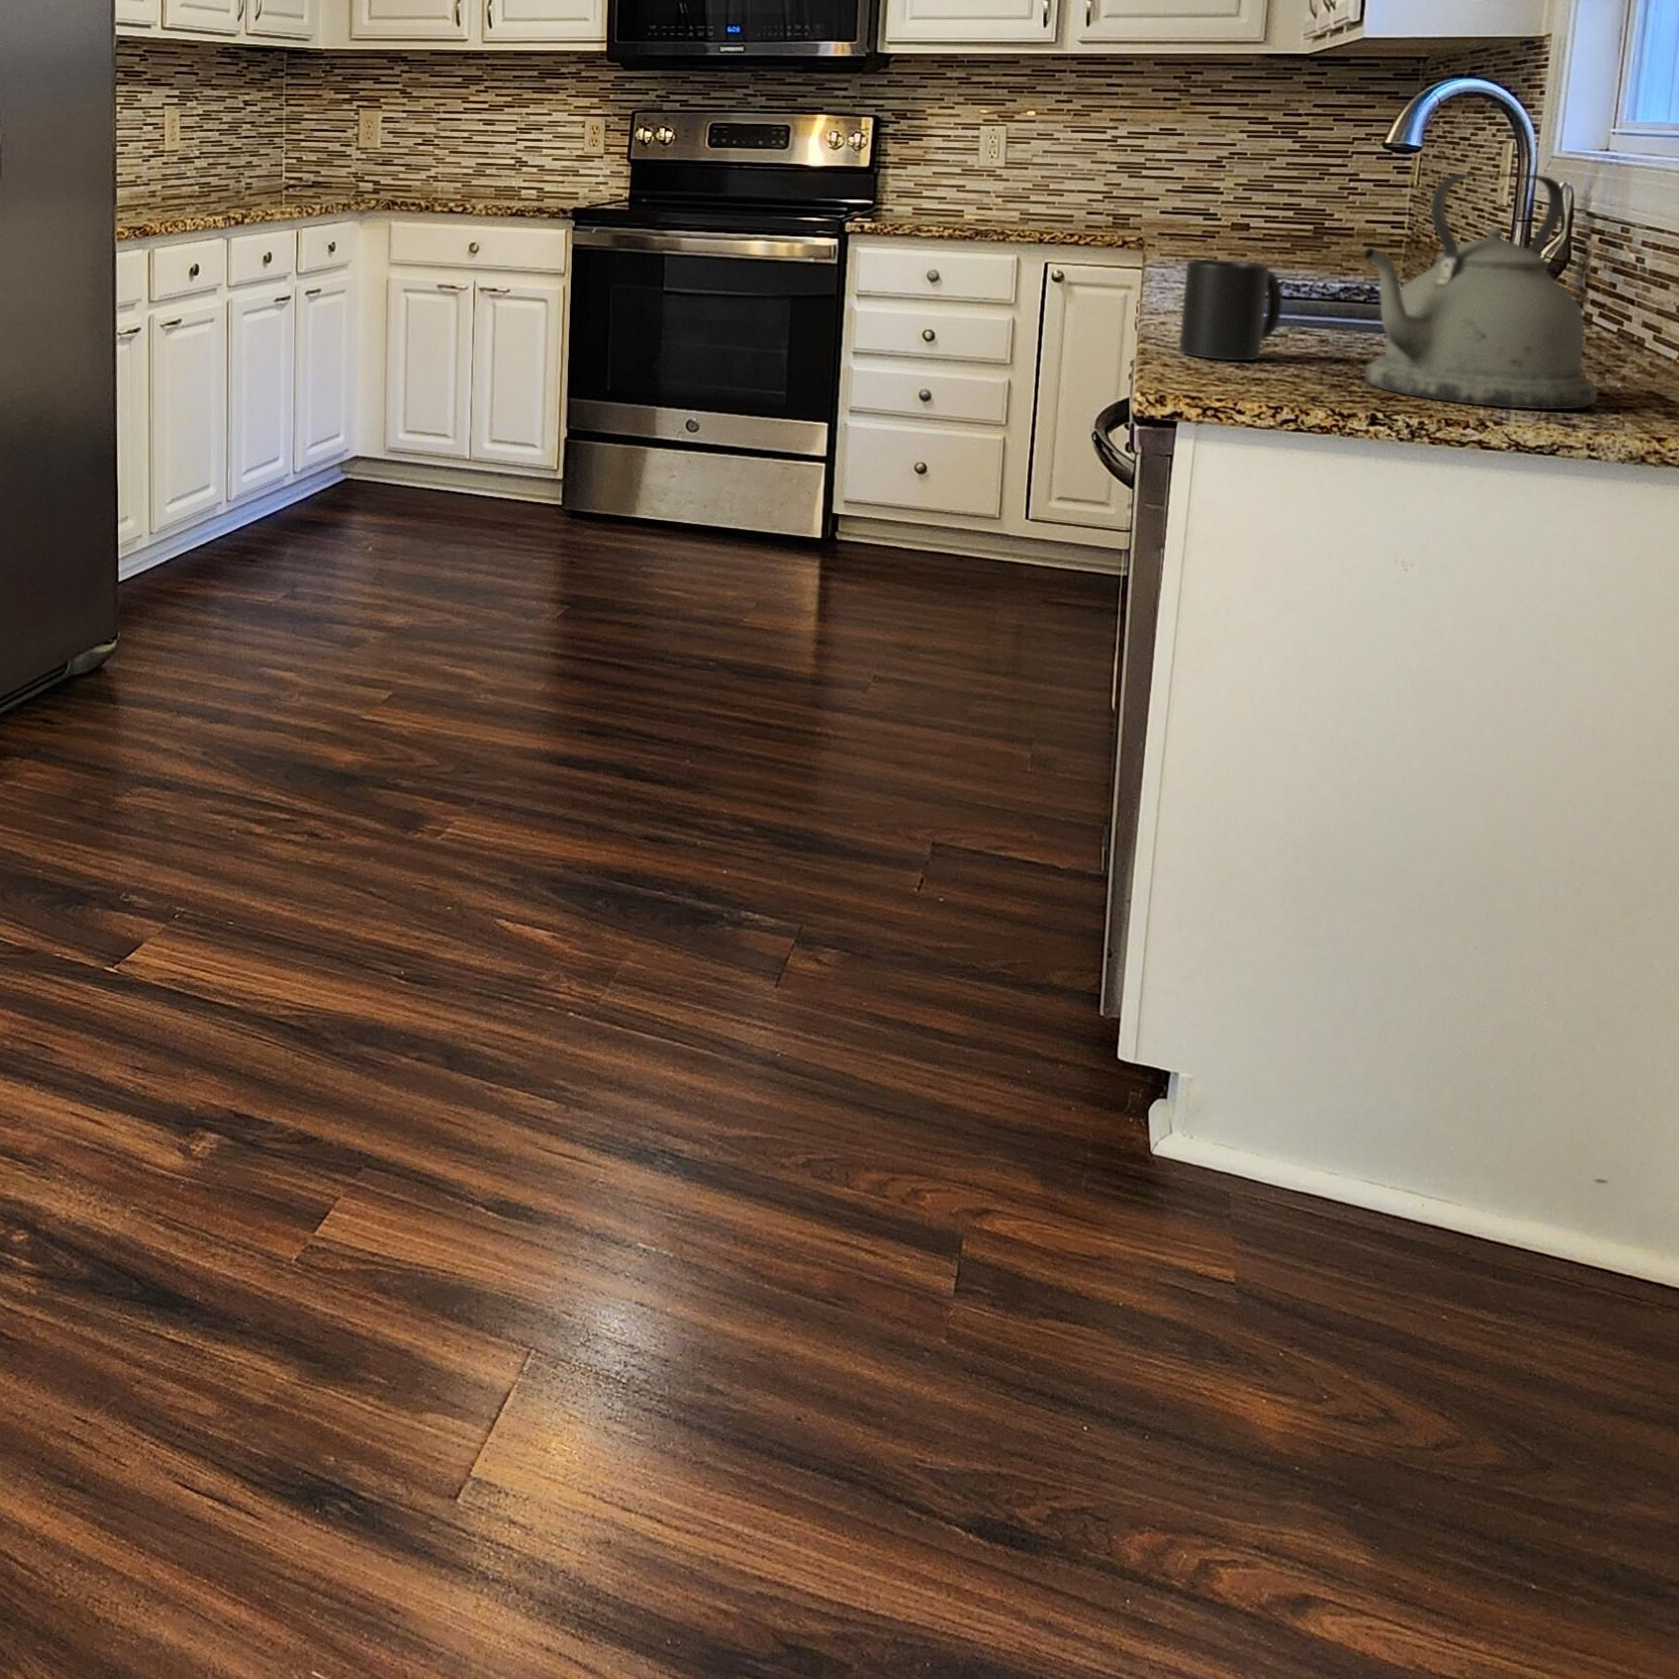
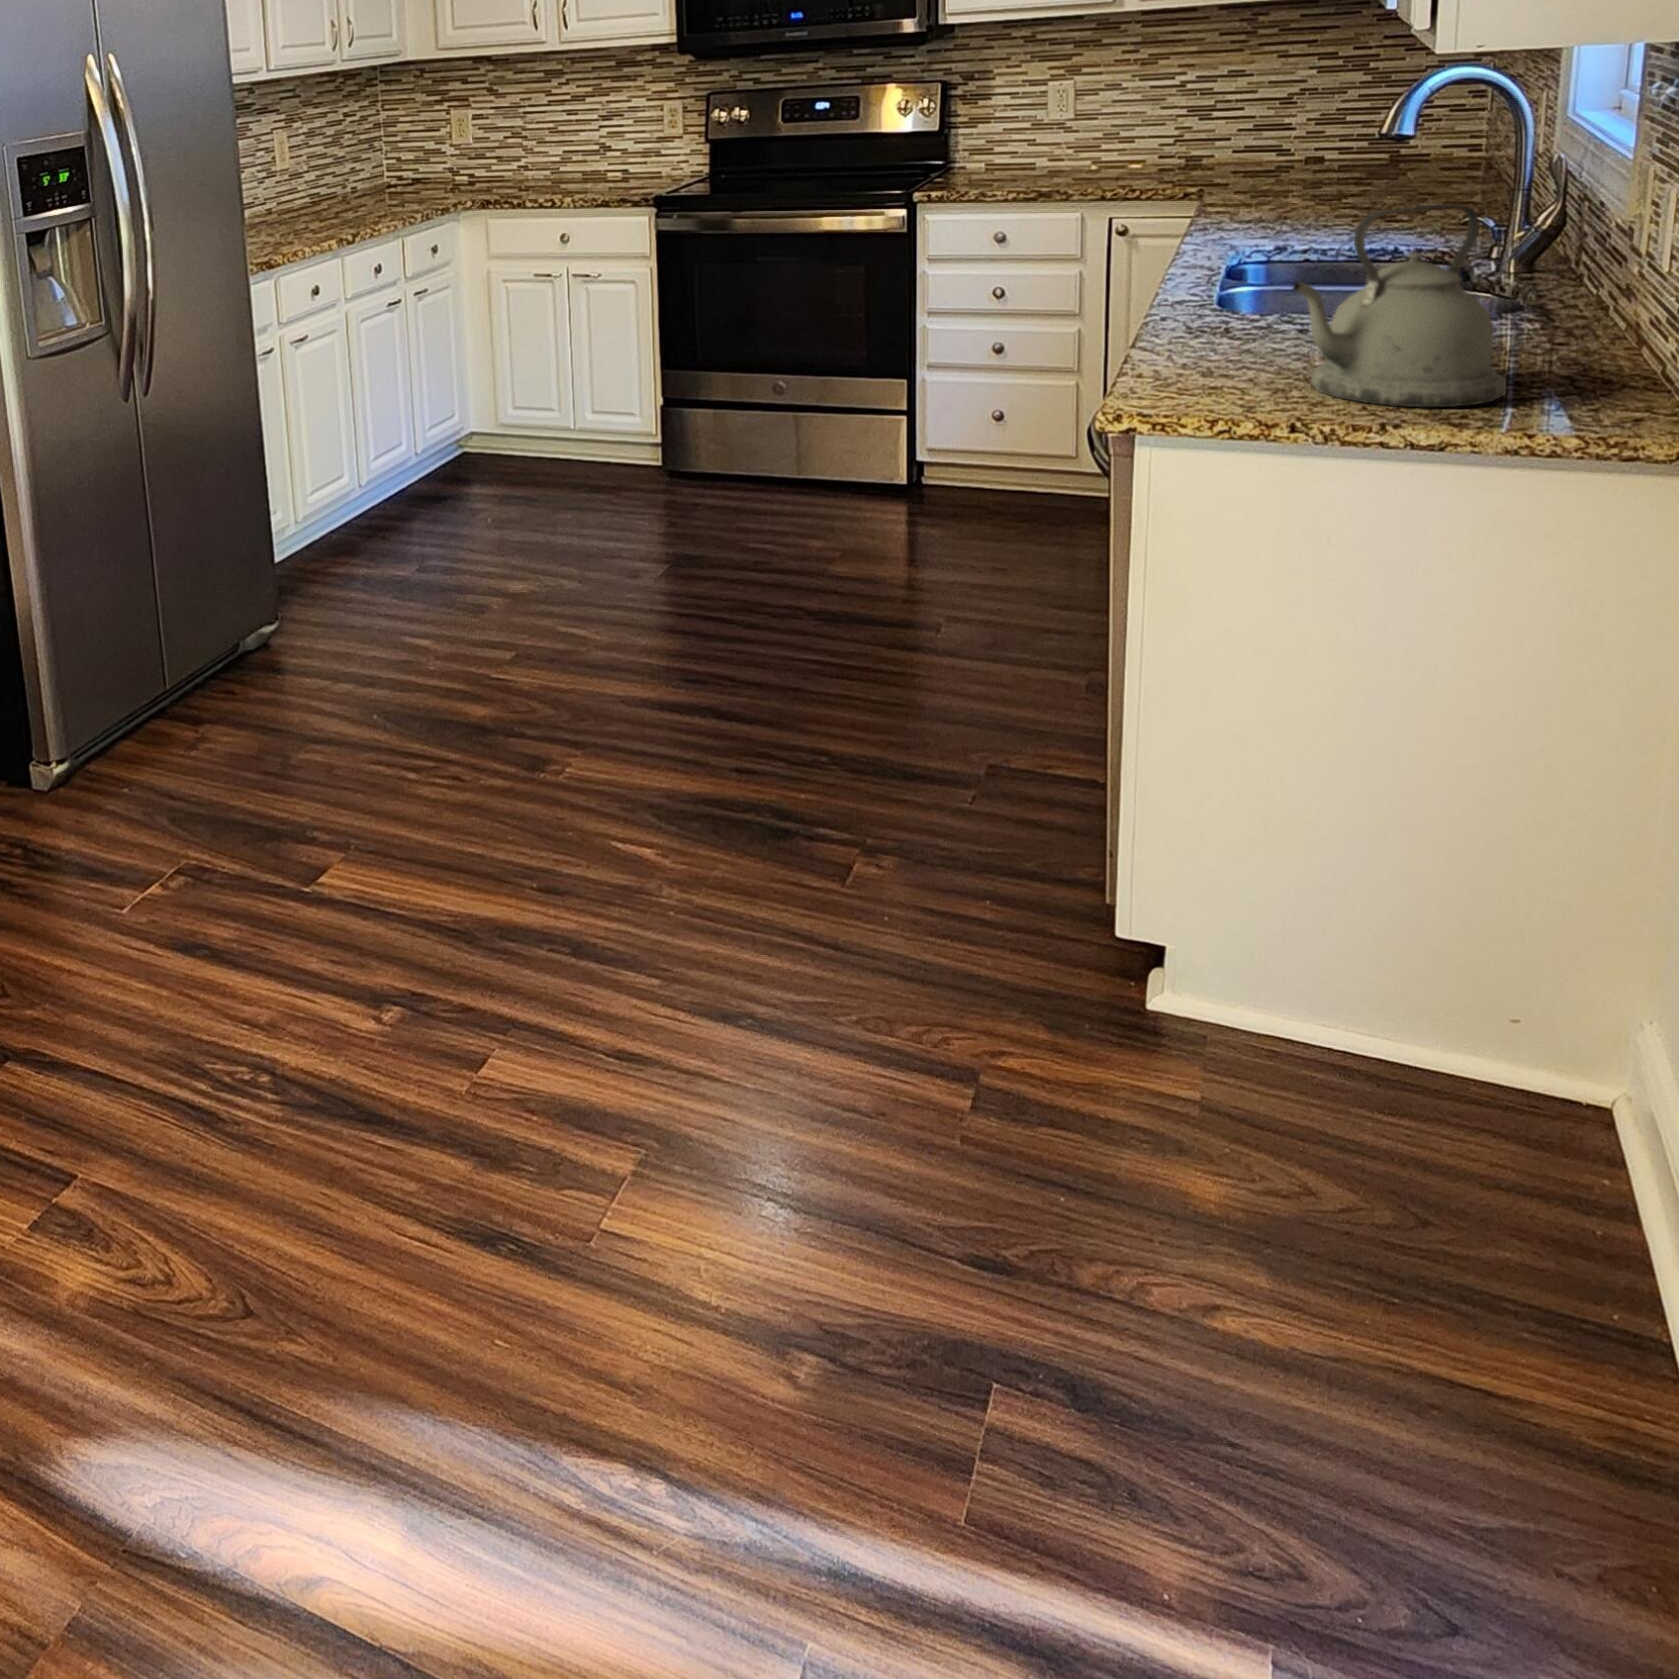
mug: present [1179,260,1282,360] -> none [1162,277,1254,365]

